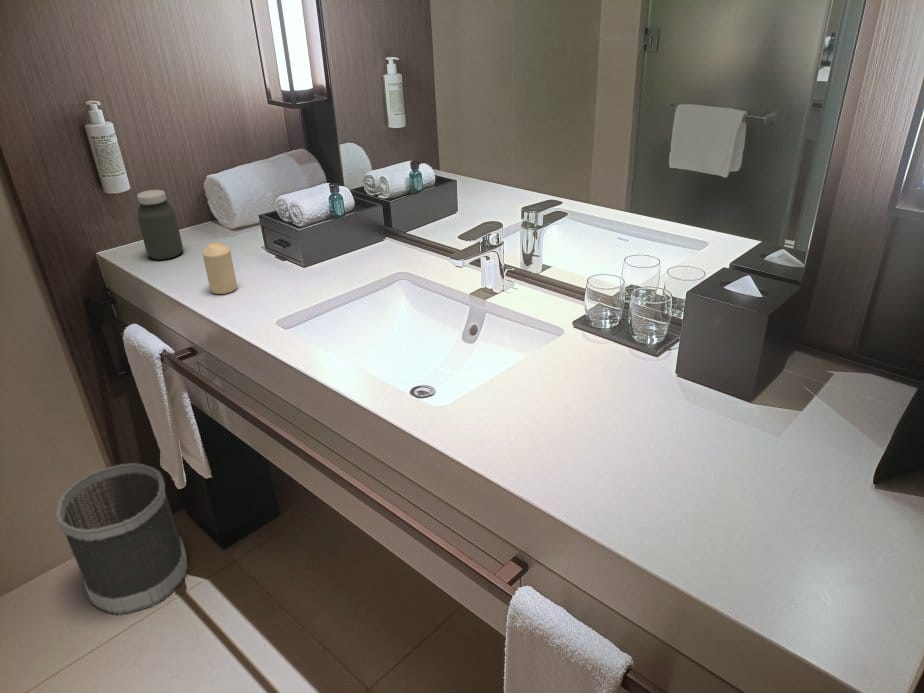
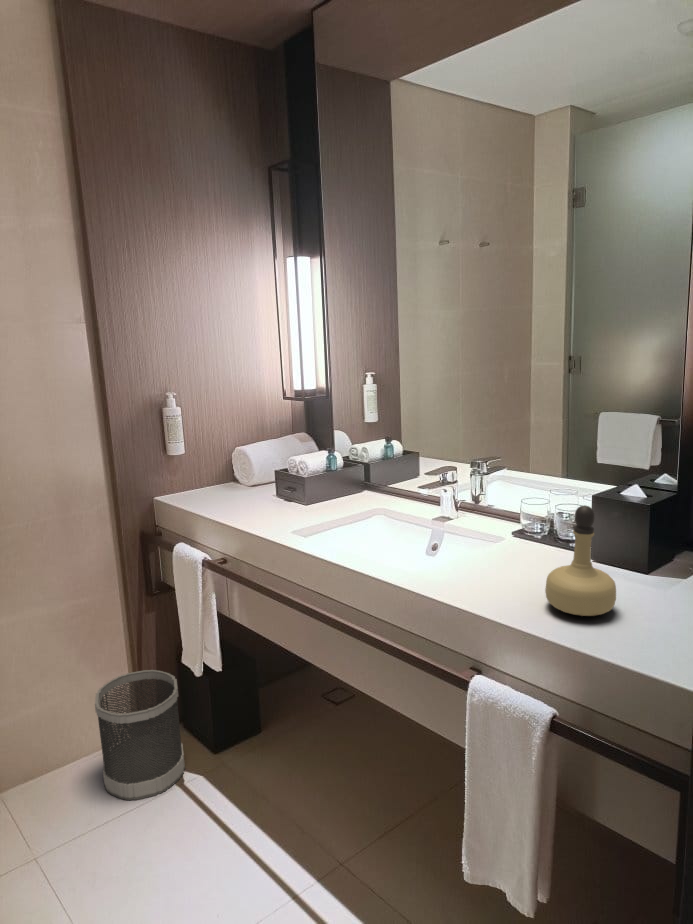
jar: present [137,190,183,260] -> none [190,452,218,501]
candle: present [202,242,237,294] -> none [241,482,262,519]
perfume bottle: none [613,343,715,501] -> present [545,505,616,616]

